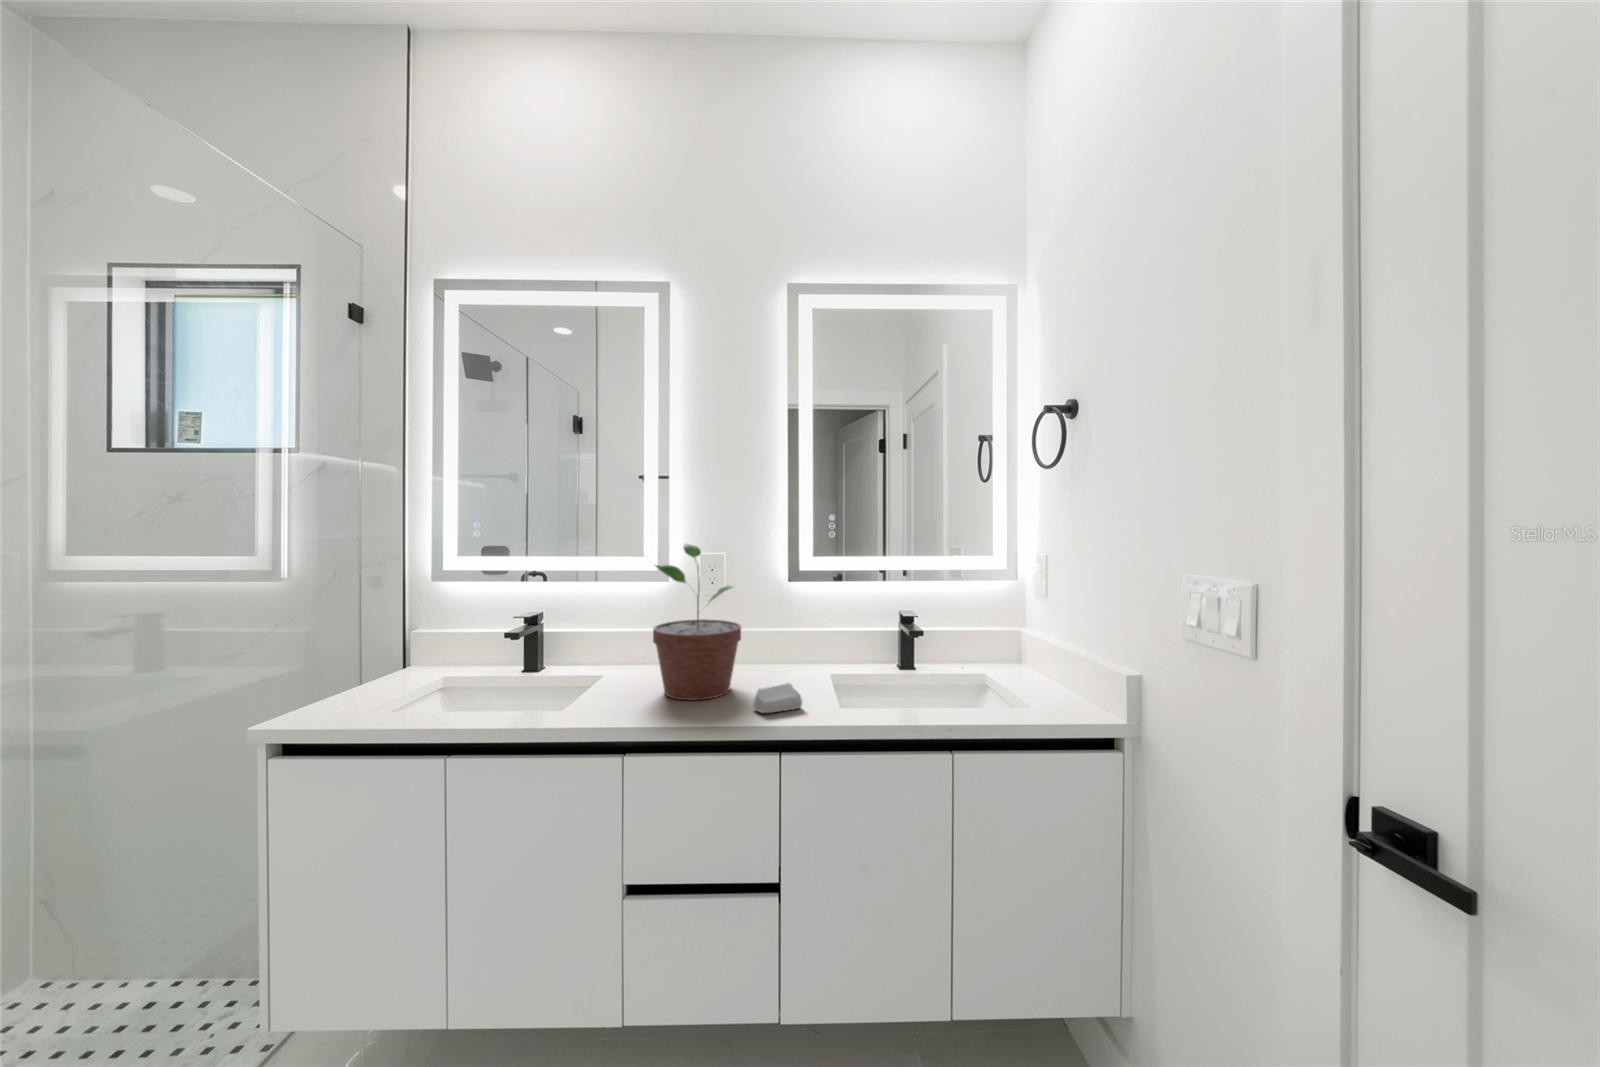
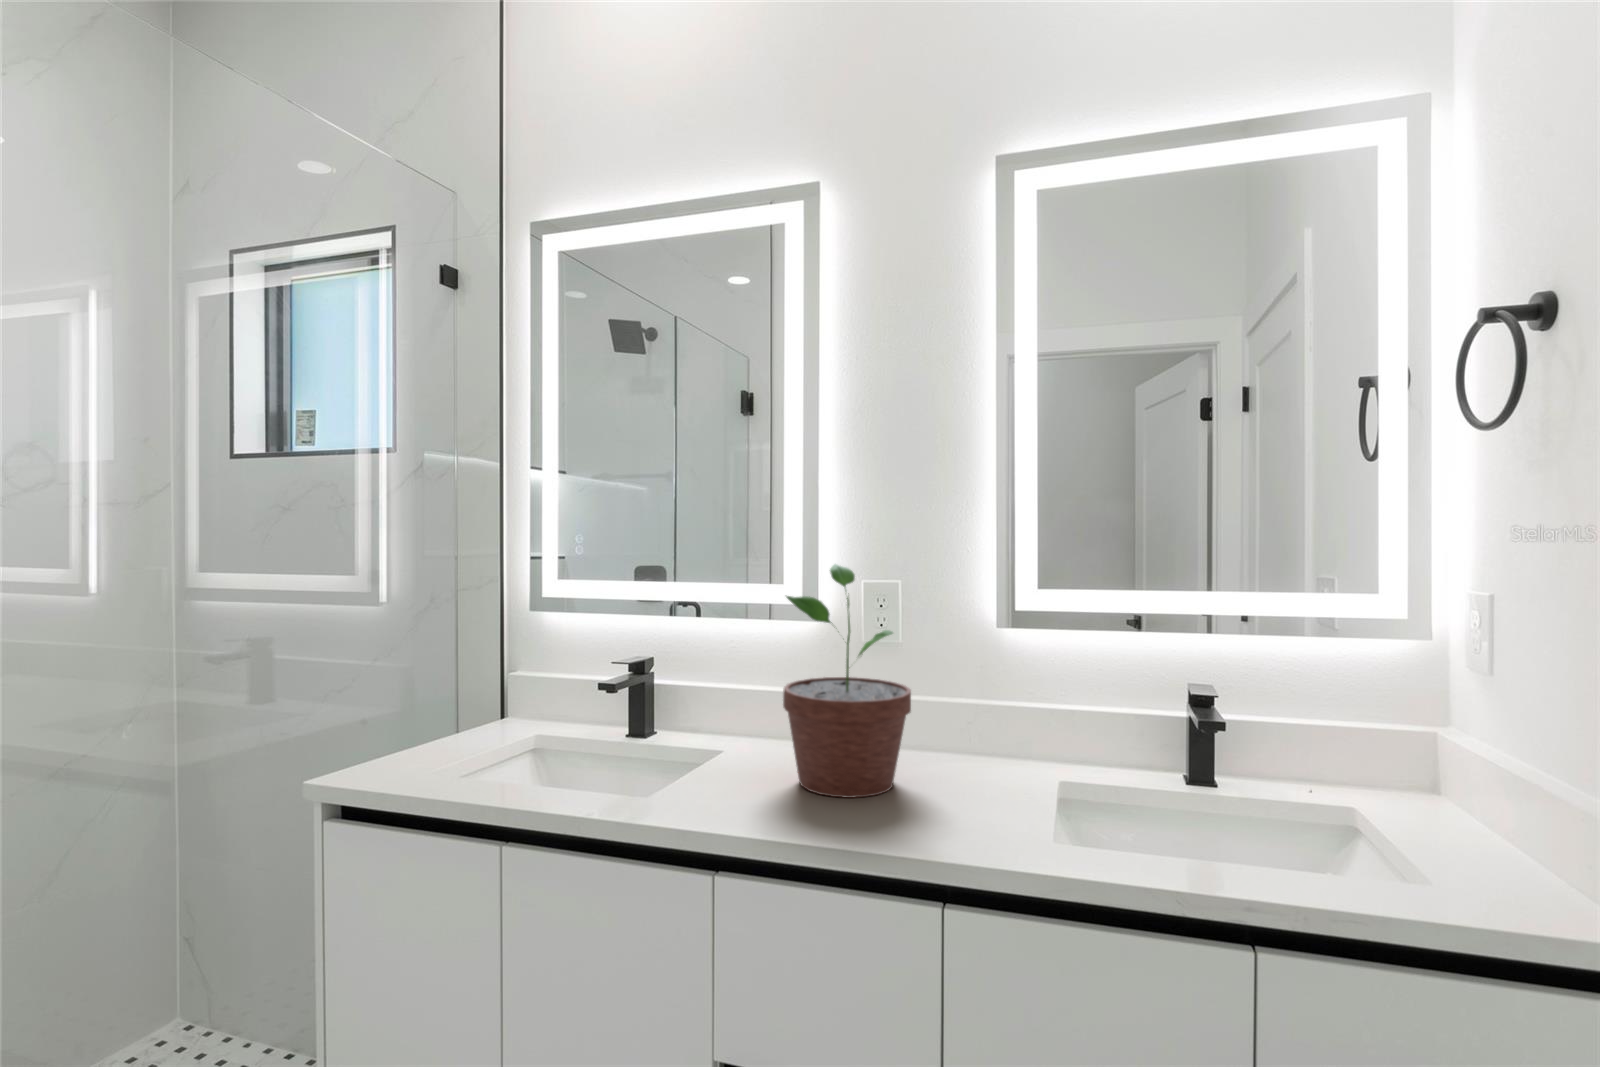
soap bar: present [753,683,802,713] -> none [918,787,995,830]

